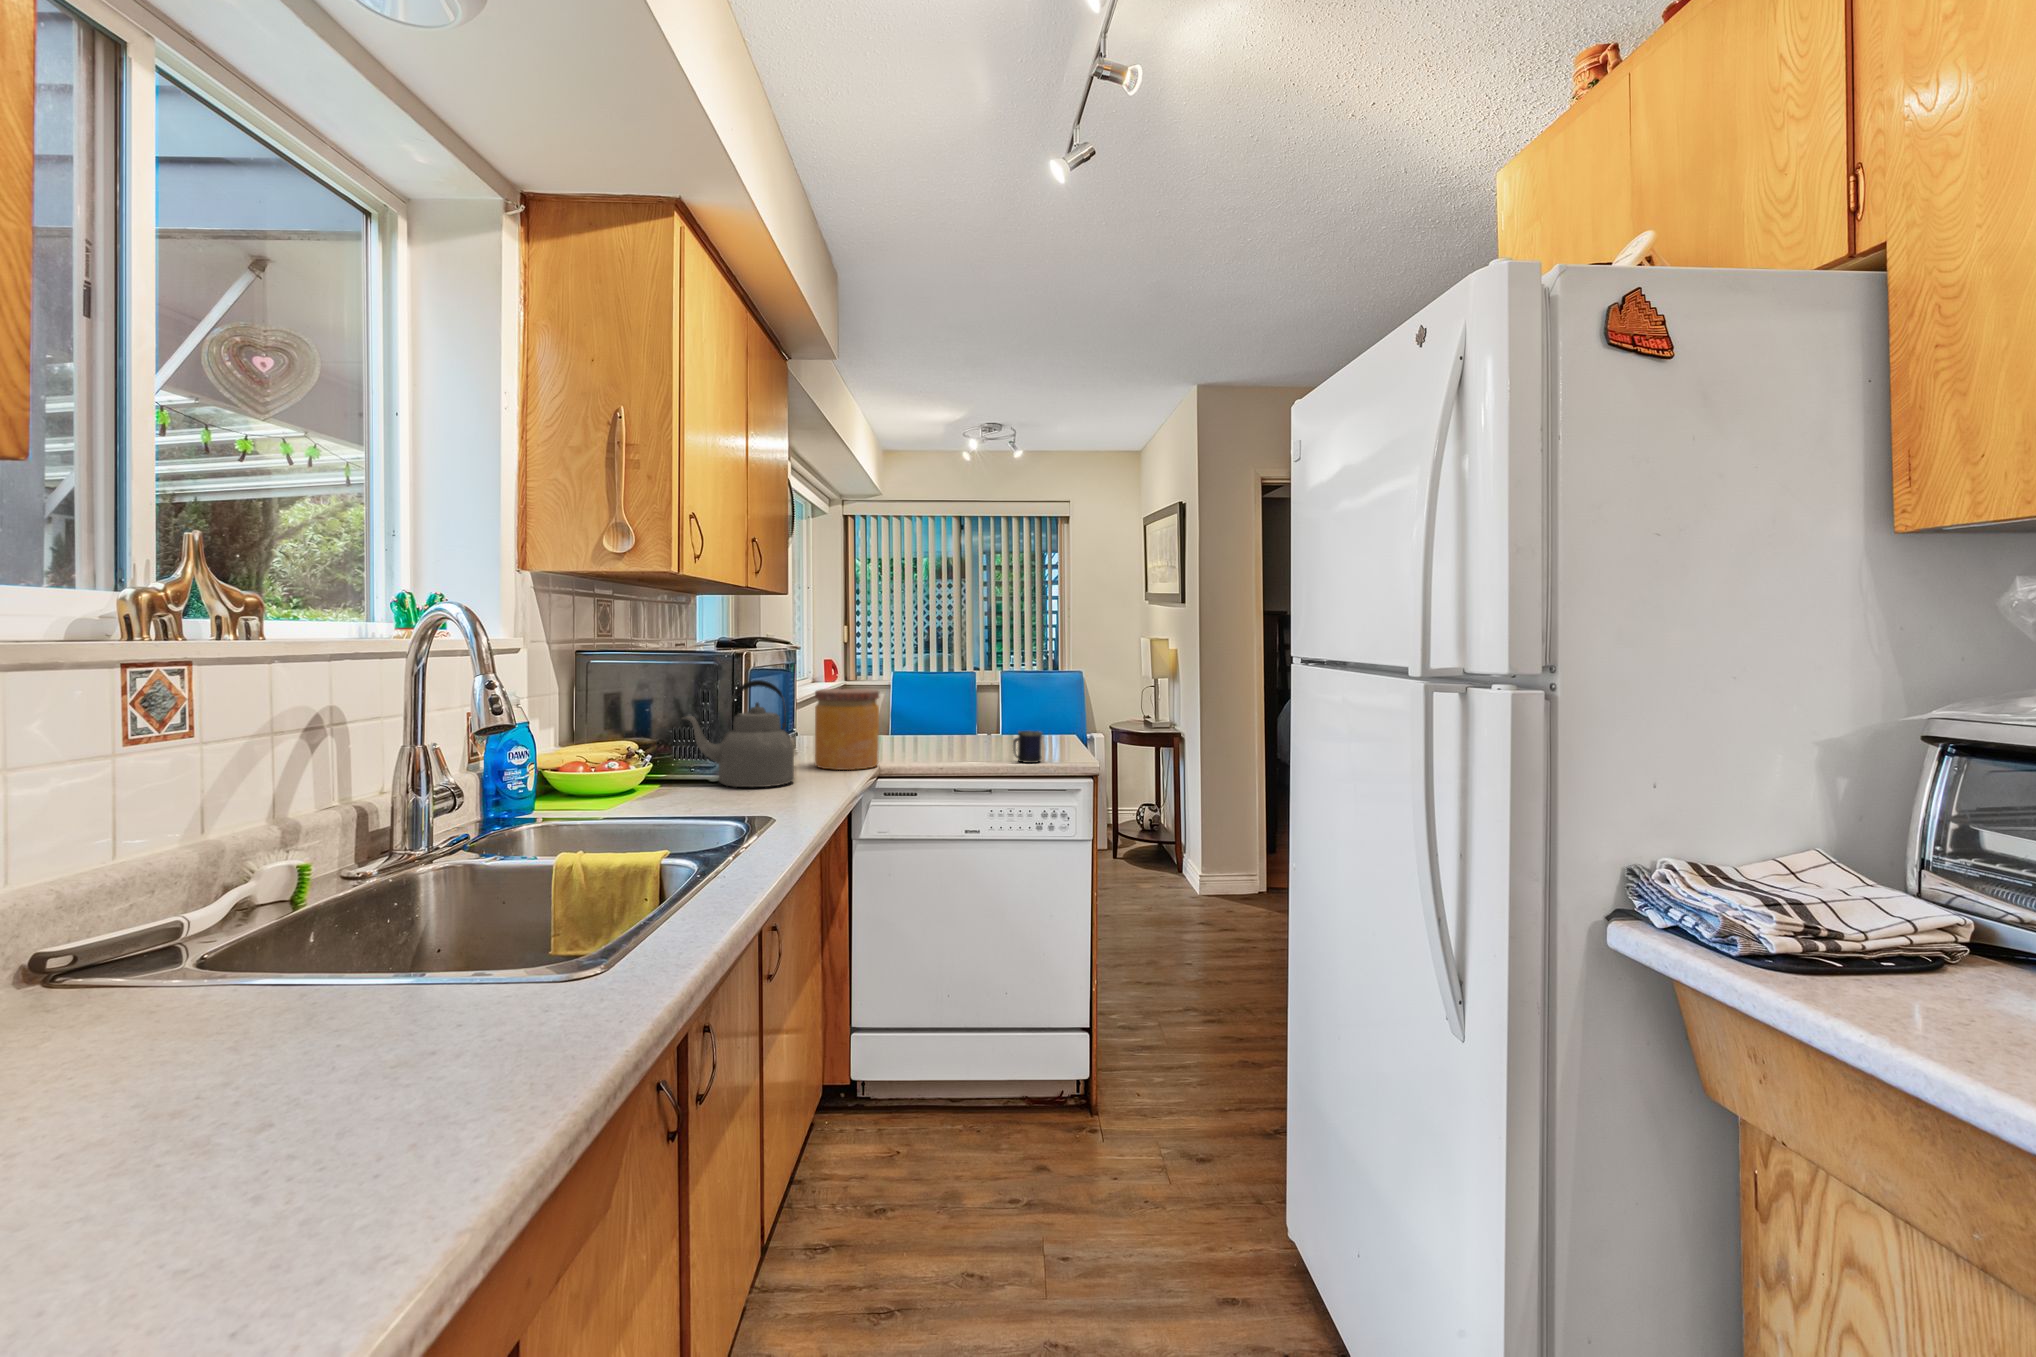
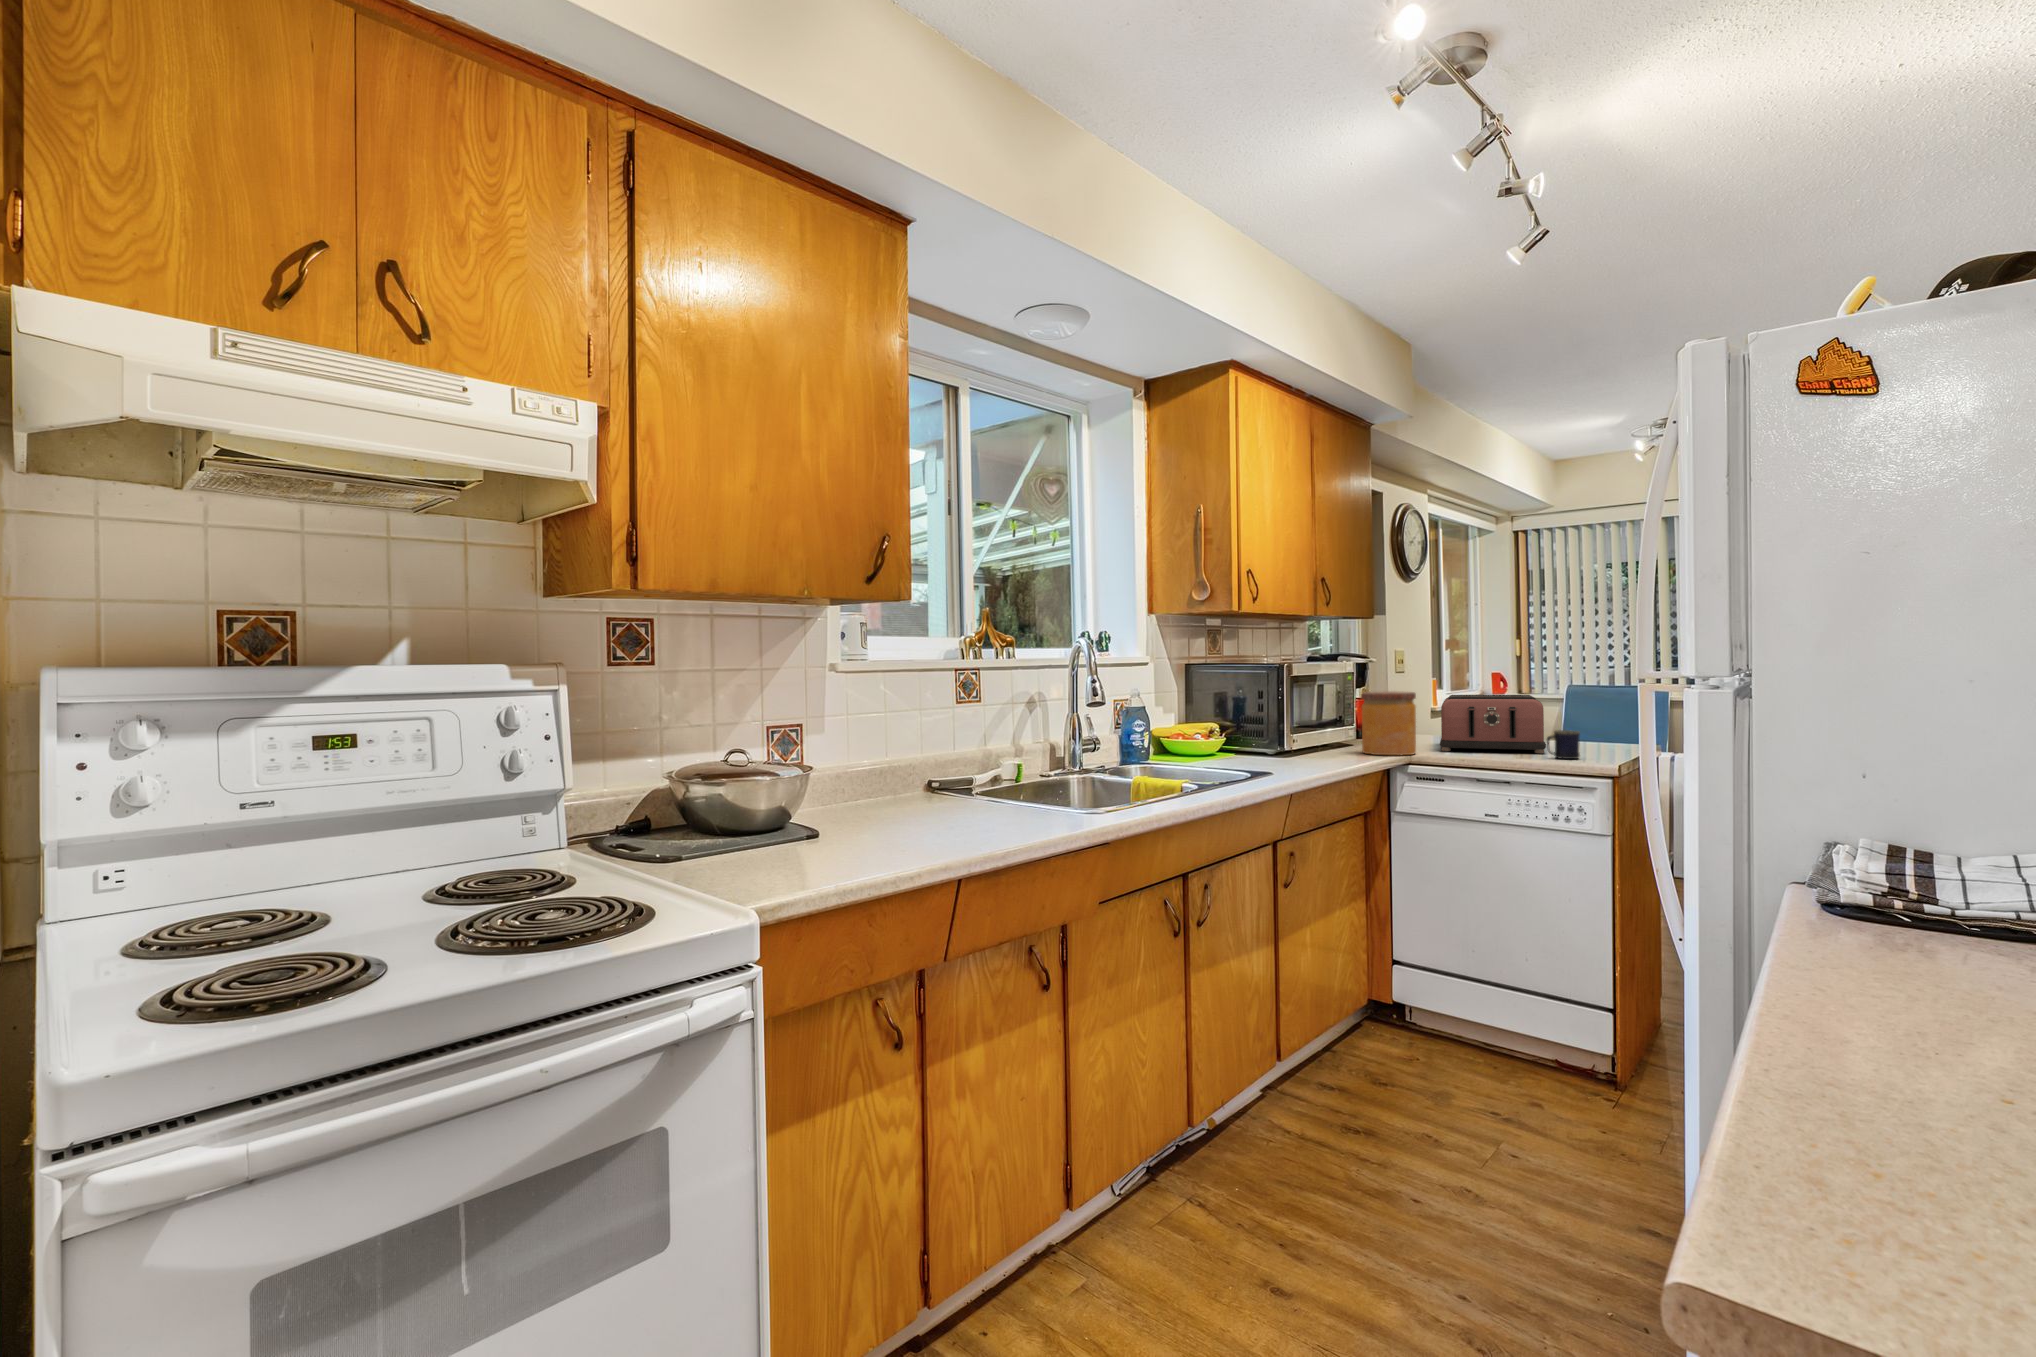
kettle: present [683,680,794,787] -> none [1249,683,1330,760]
toaster: none [877,690,999,758] -> present [1440,695,1546,753]

